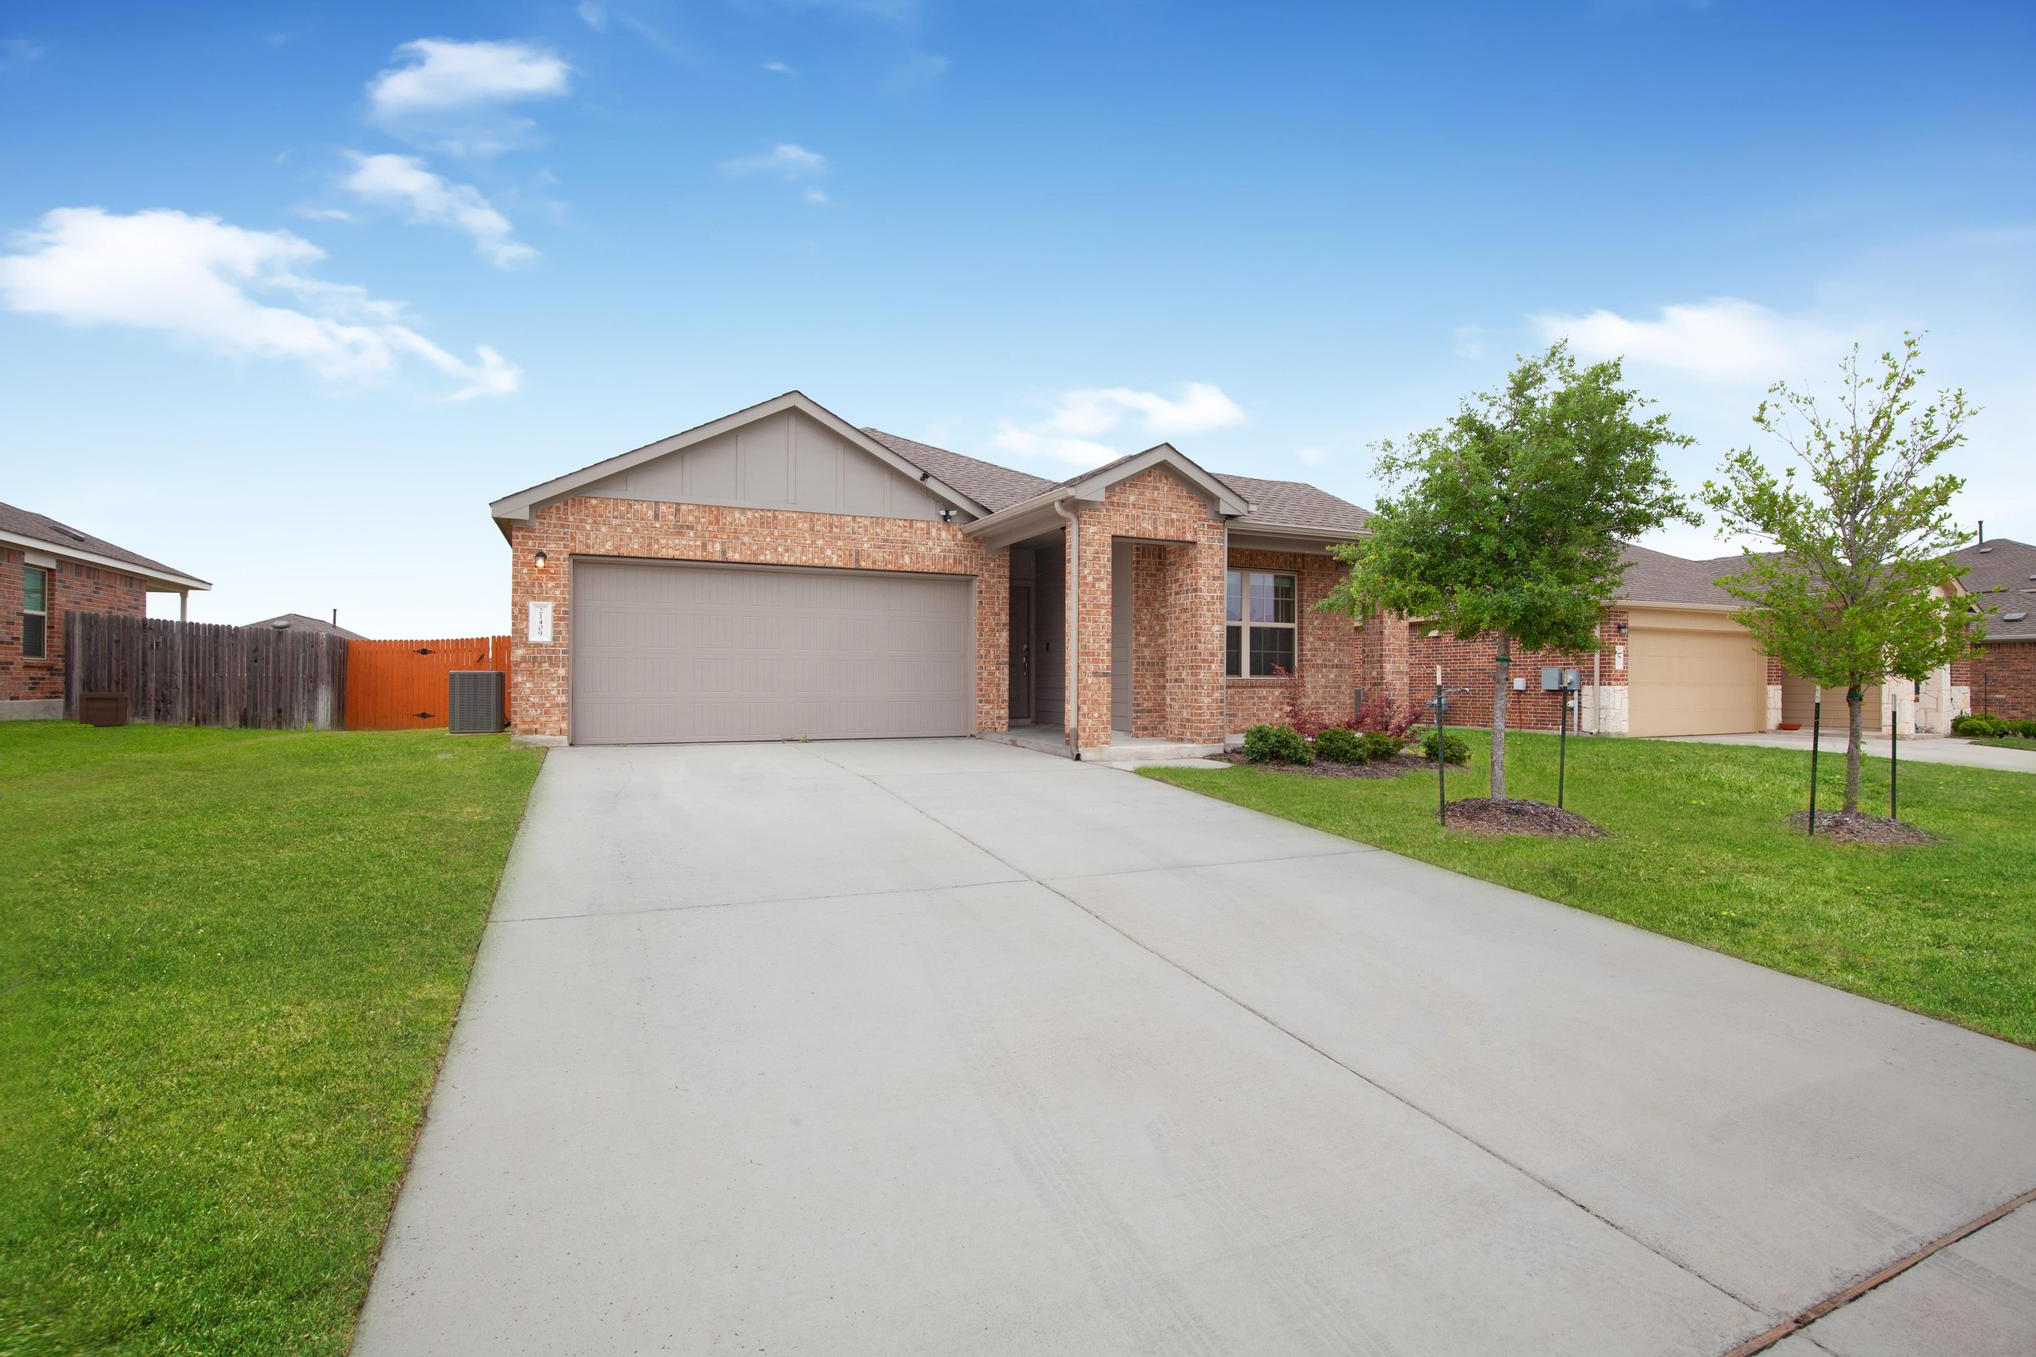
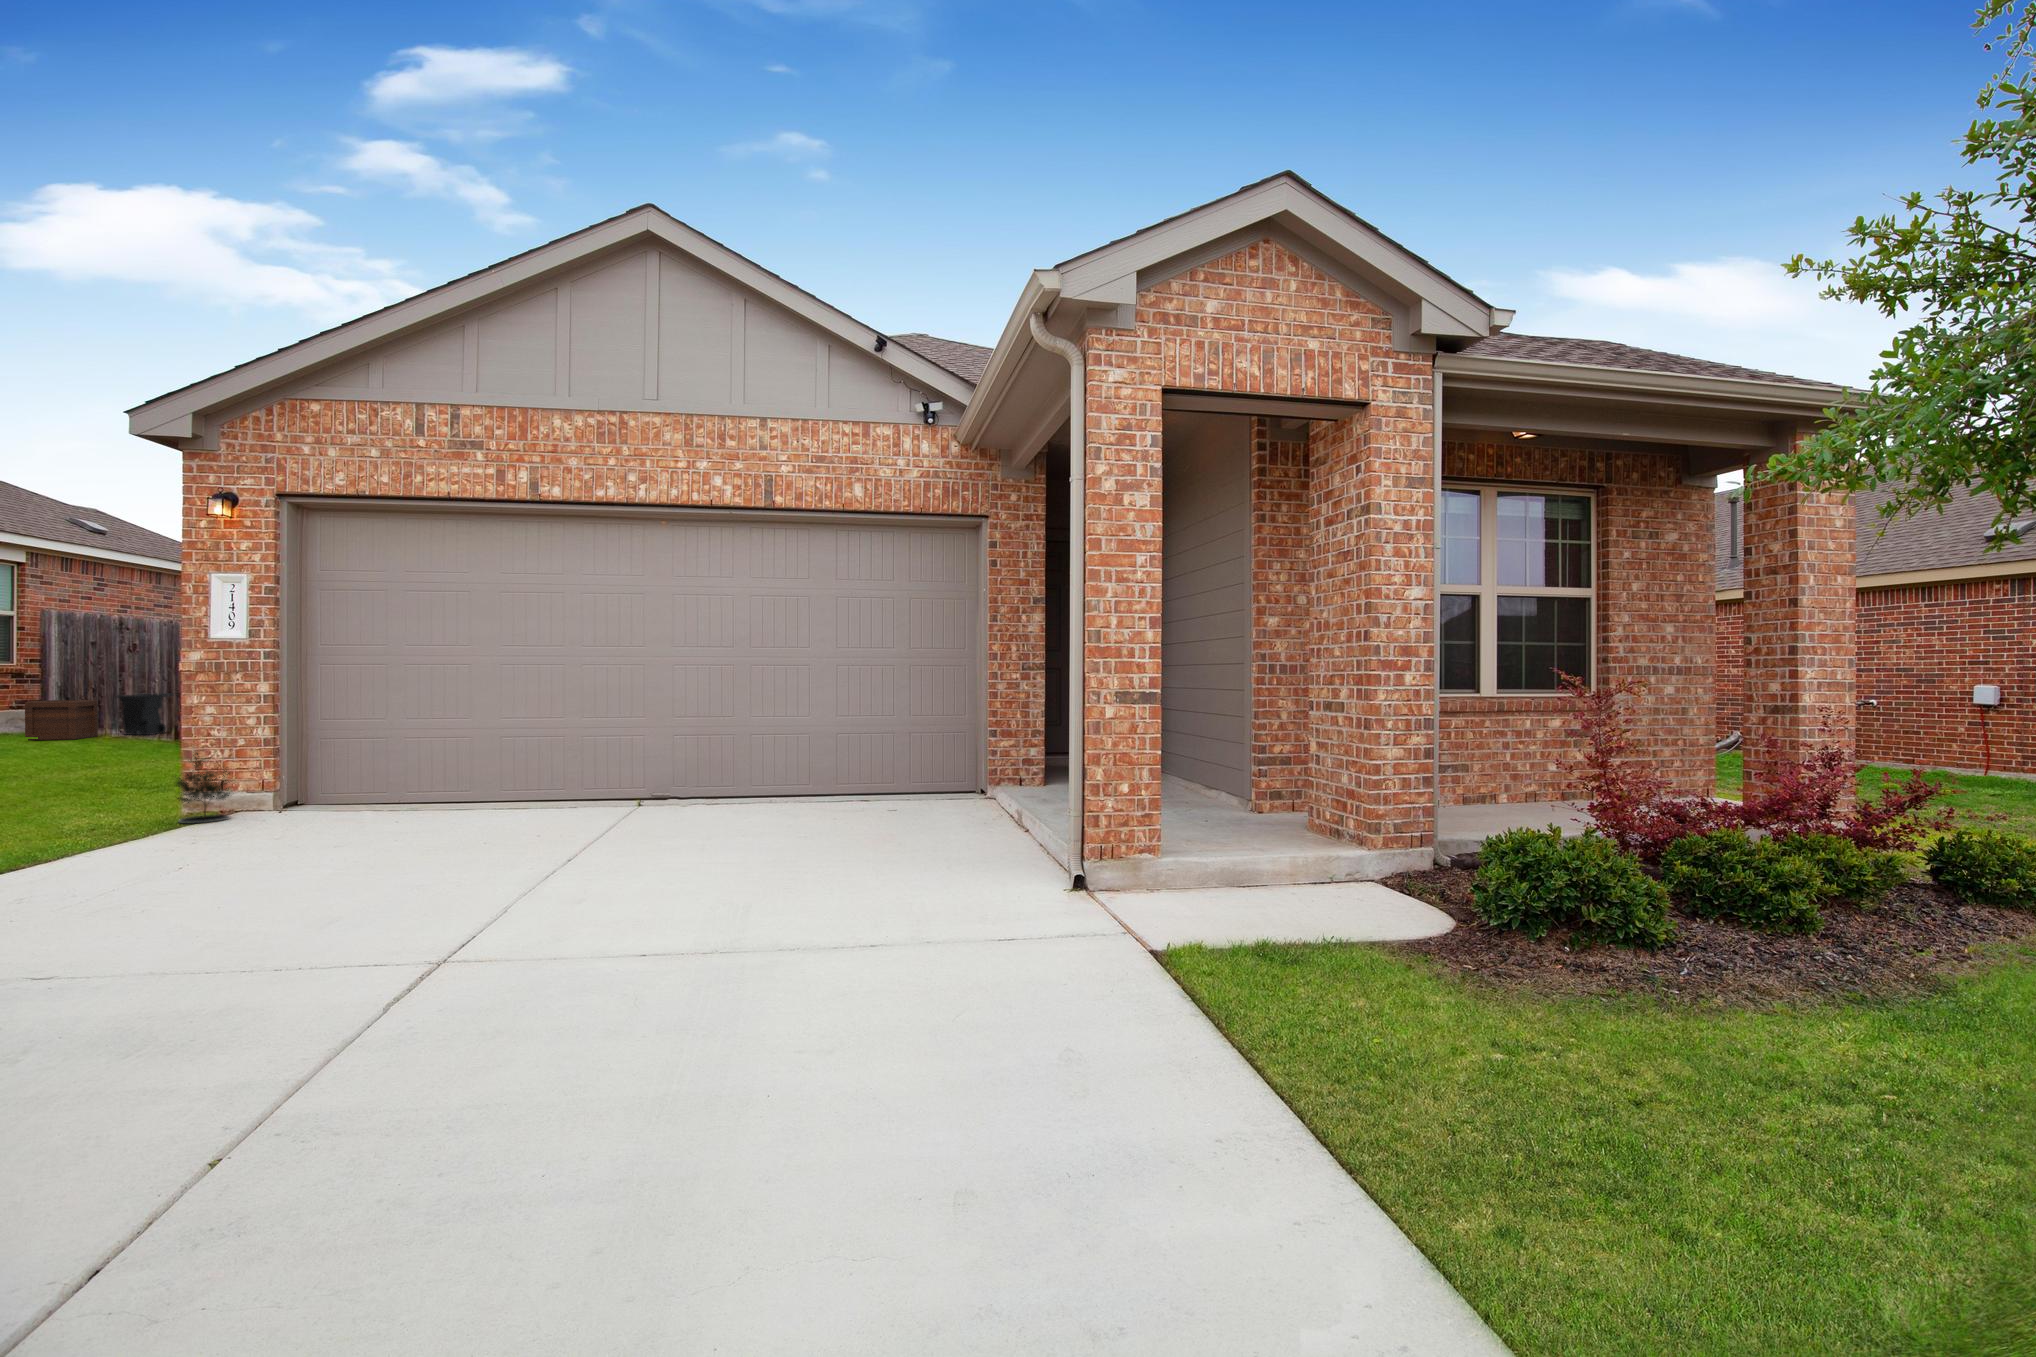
trash can: none [142,687,188,724] -> present [117,693,173,735]
potted tree: none [520,708,550,753] -> present [176,753,230,824]

